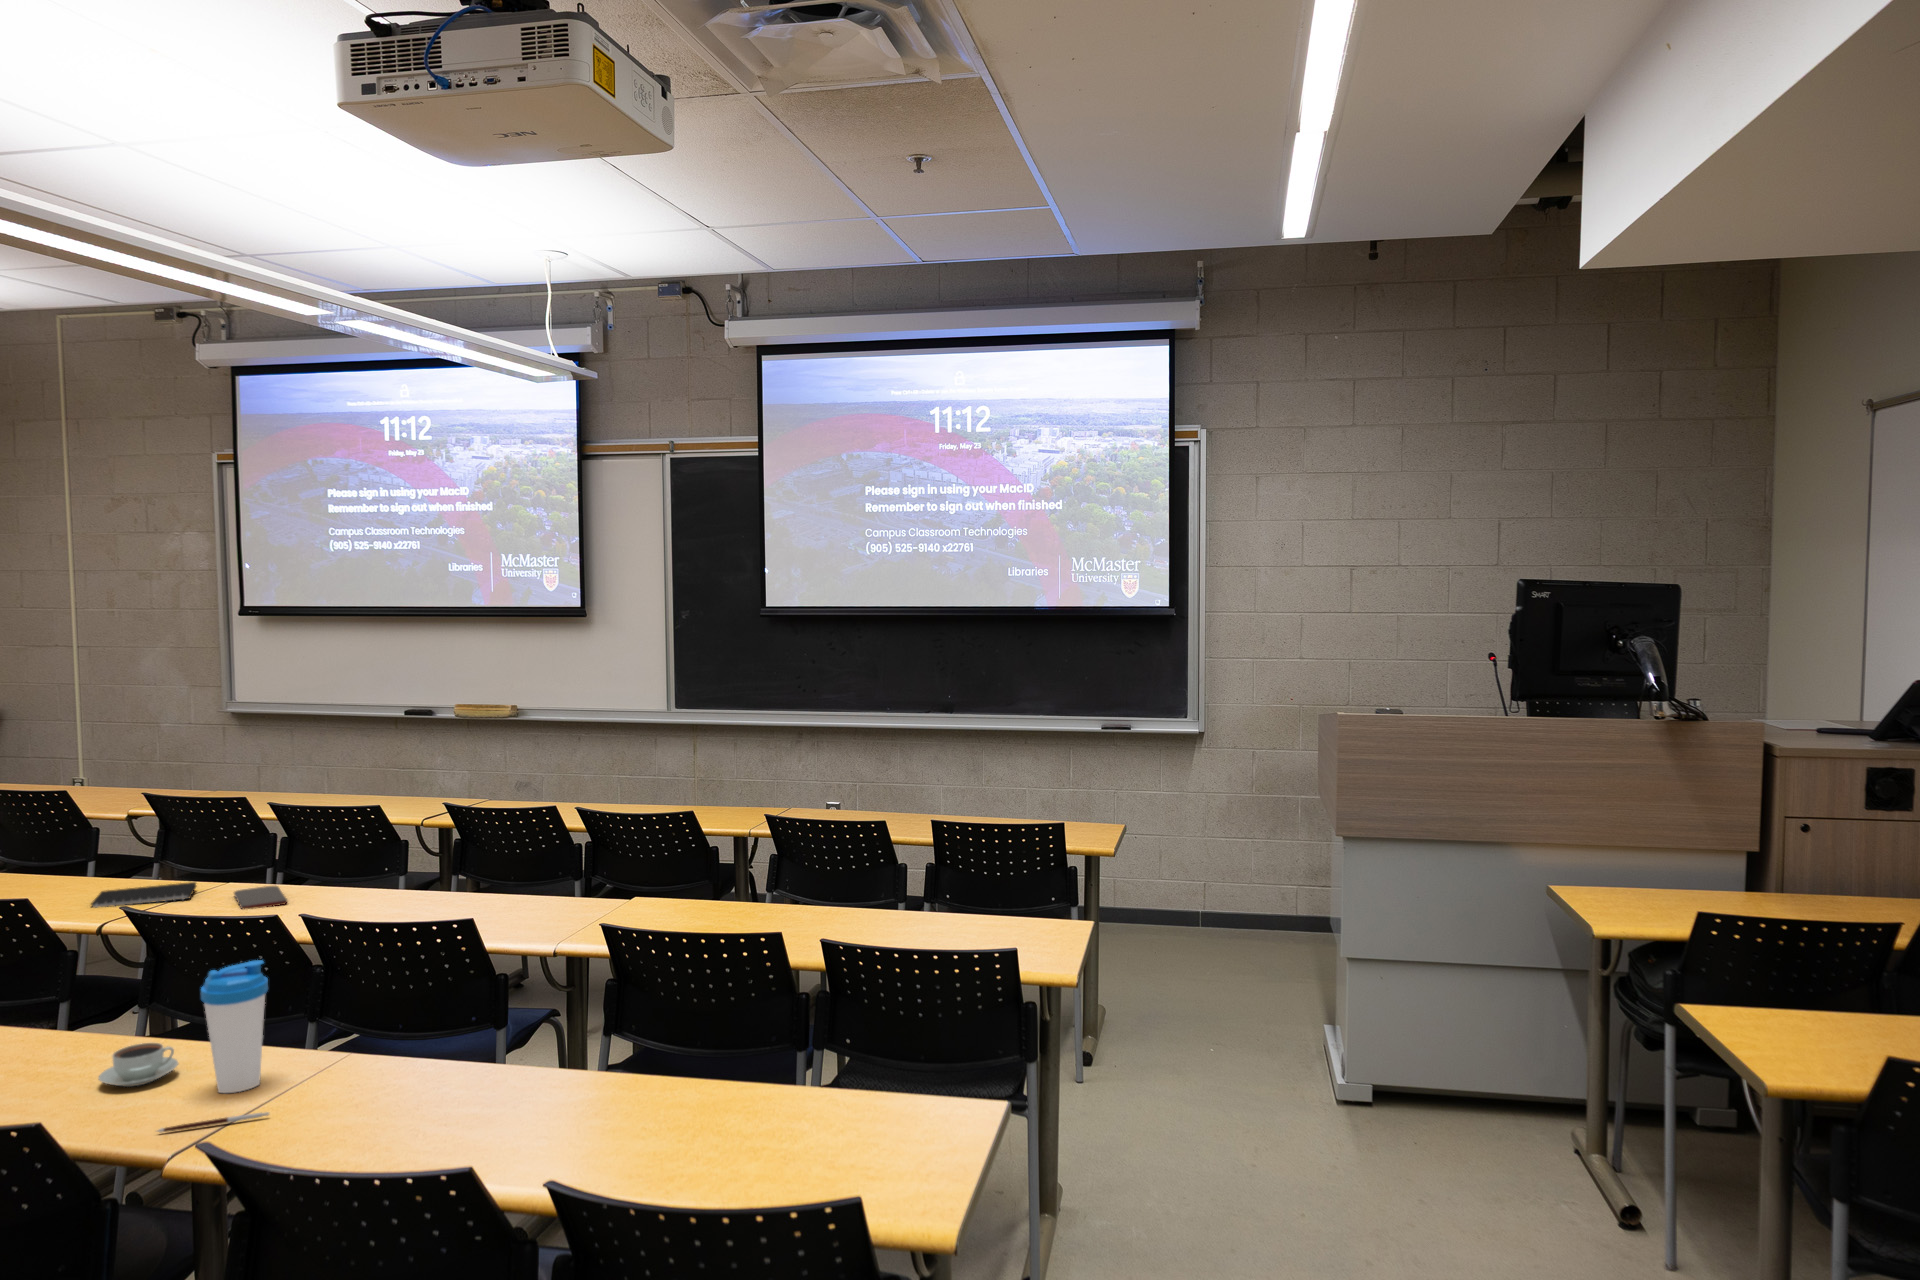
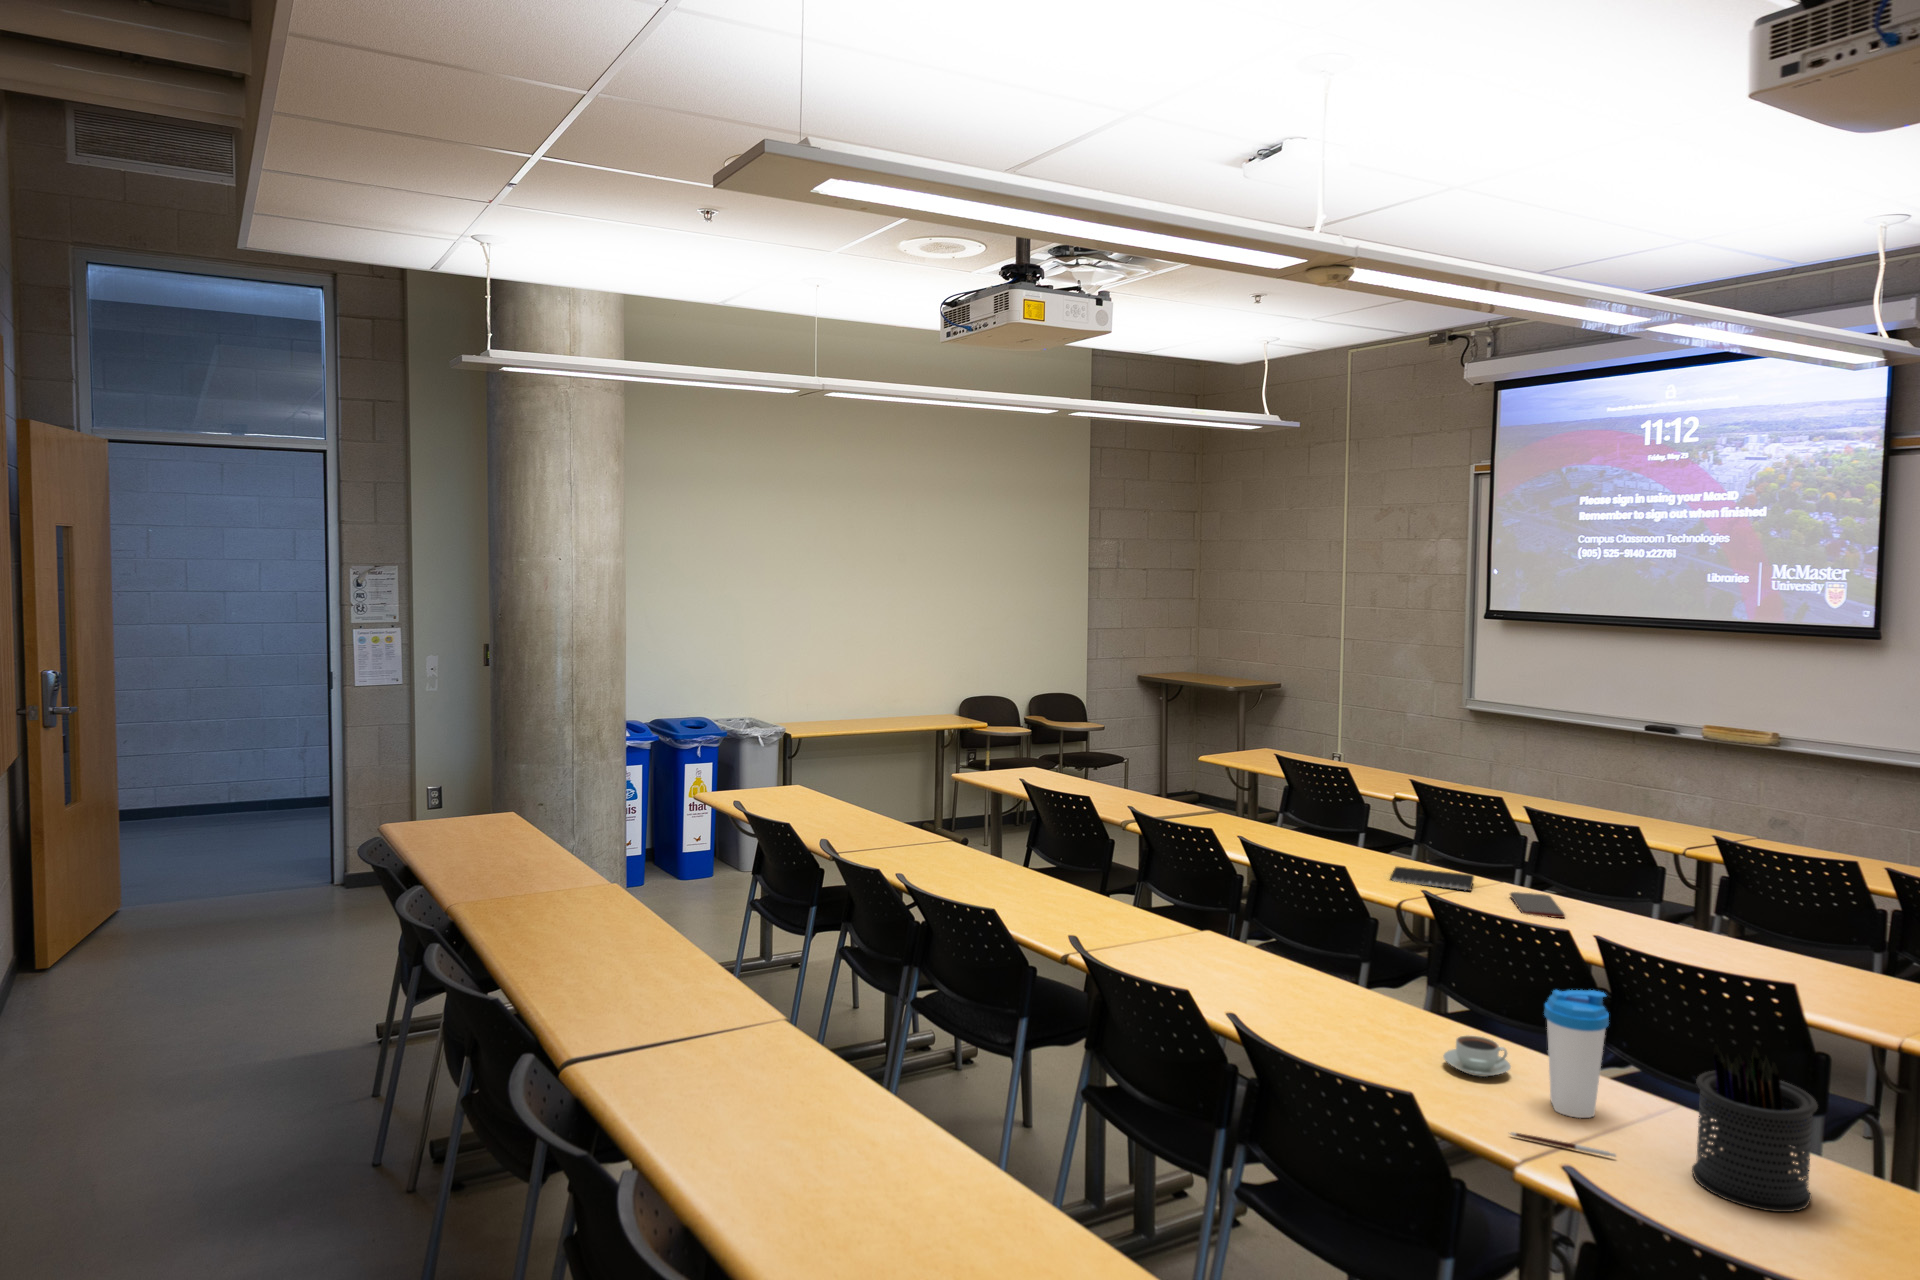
pen holder: none [338,968,441,1117] -> present [1692,1045,1818,1212]

